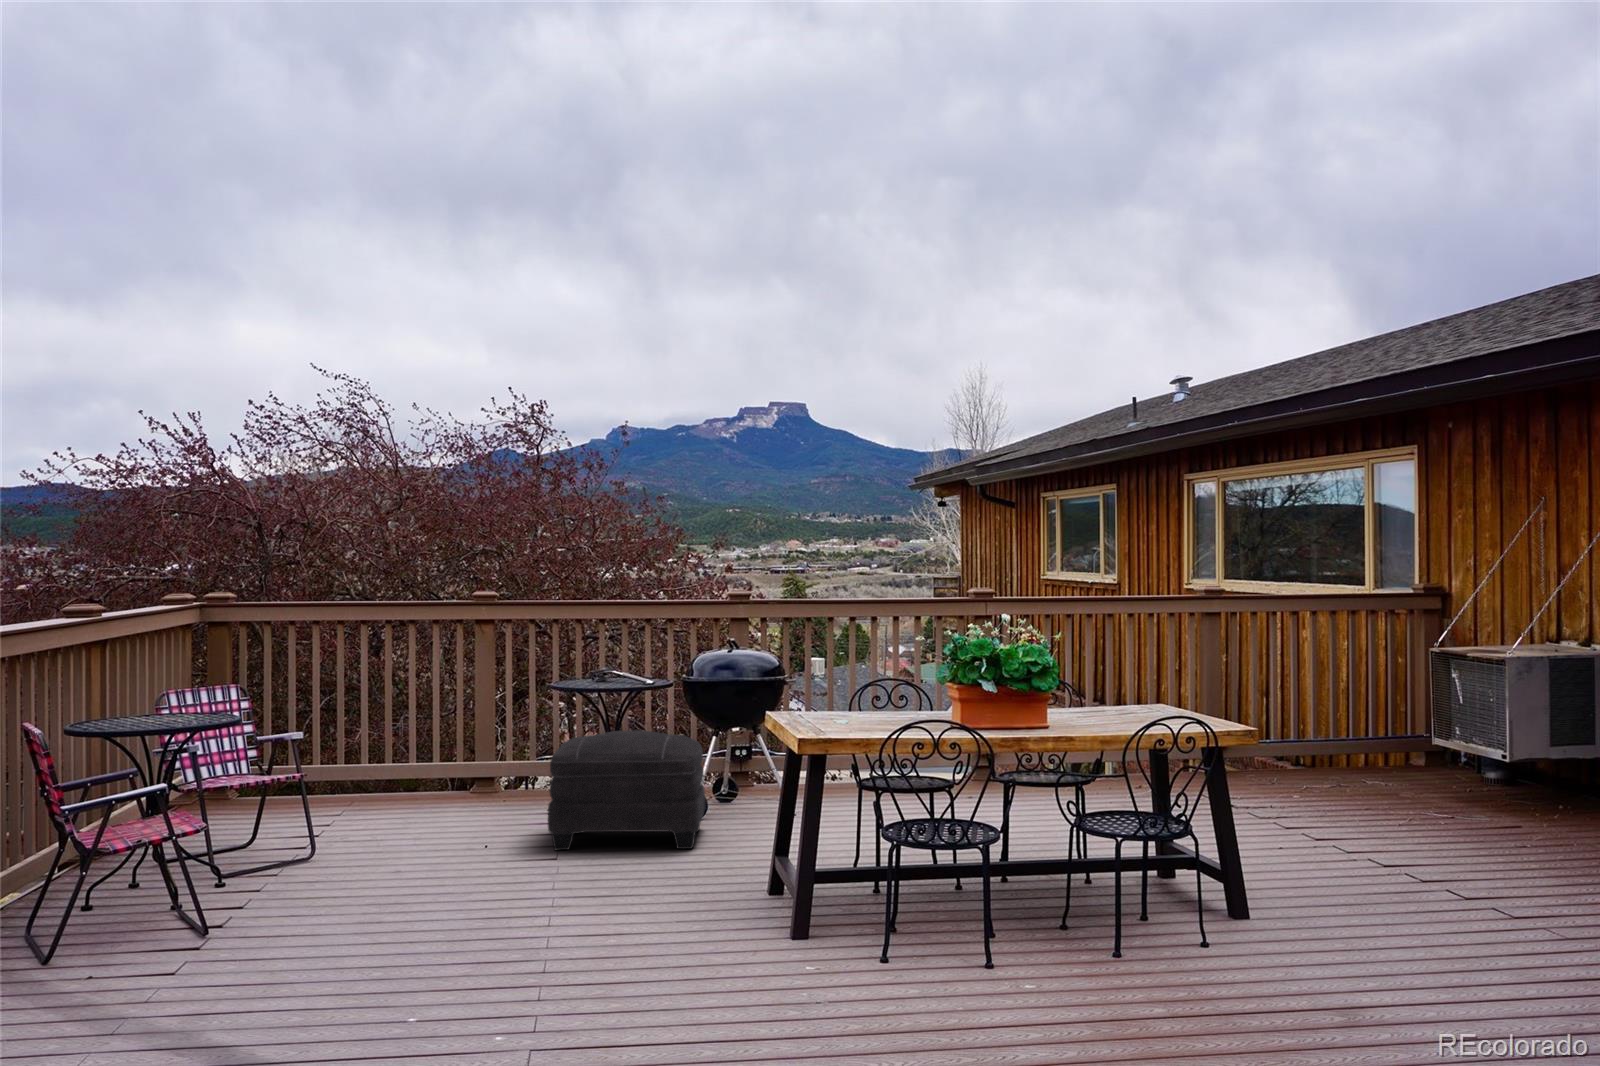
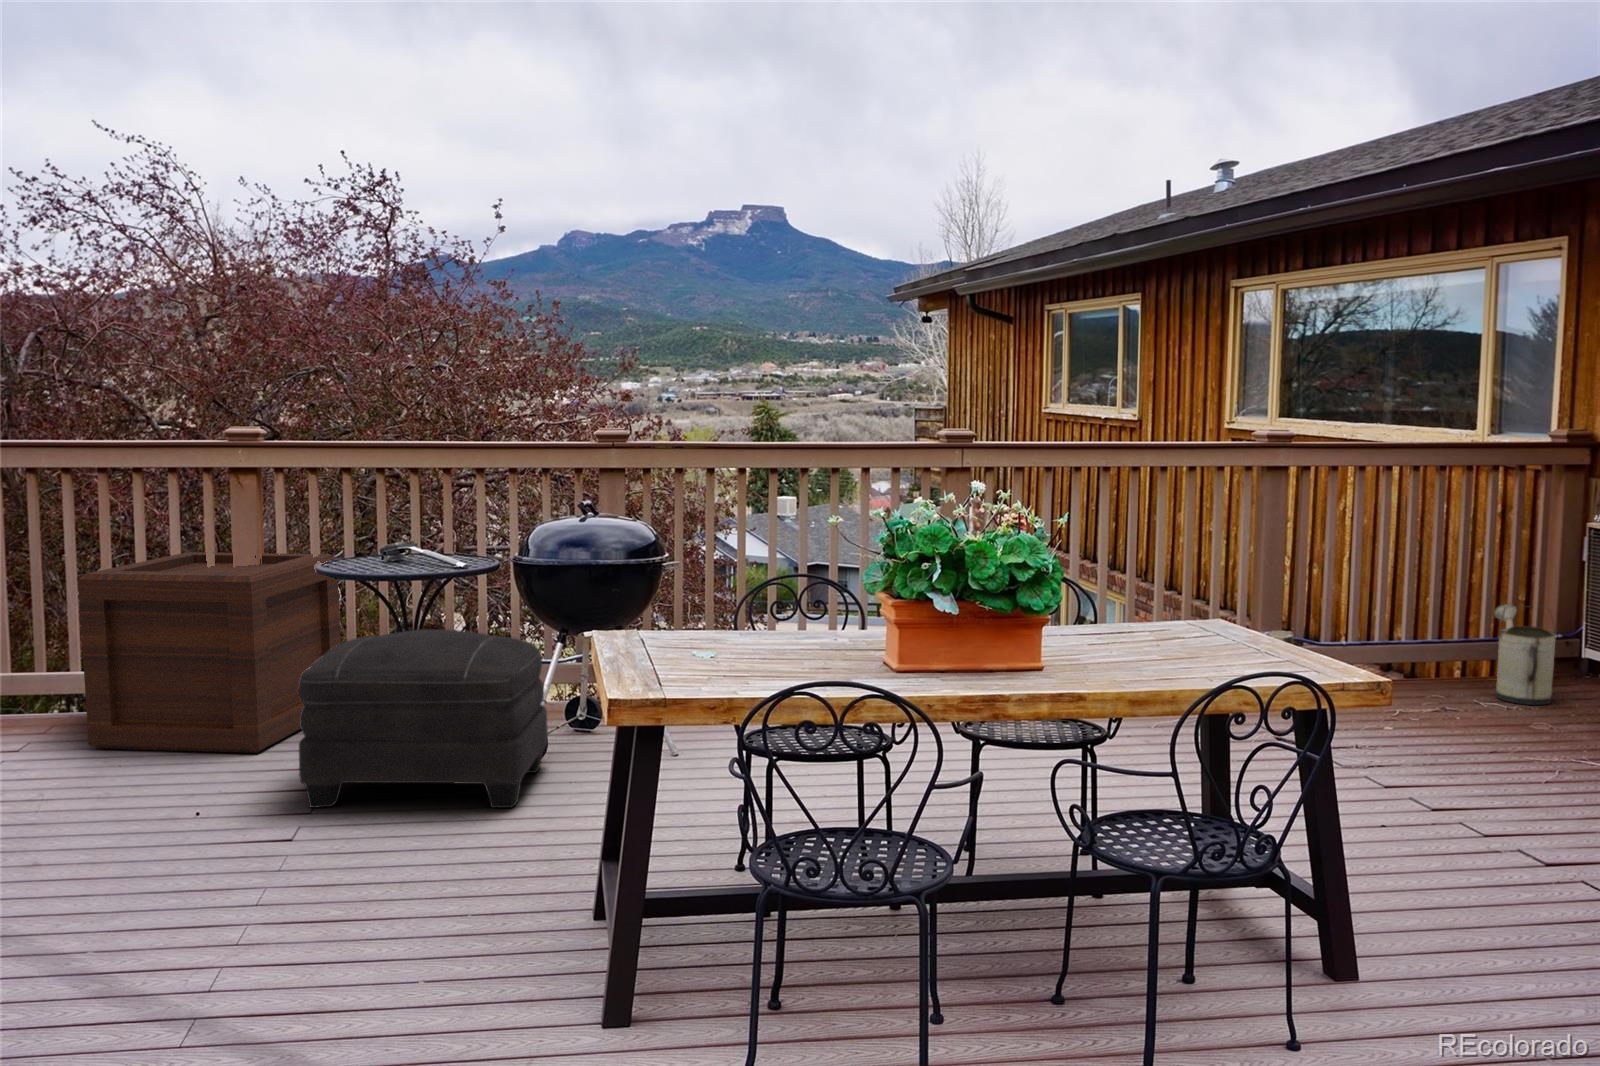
wooden crate: none [375,686,537,824] -> present [78,552,341,753]
watering can: none [1384,716,1427,789] -> present [1494,604,1556,705]

